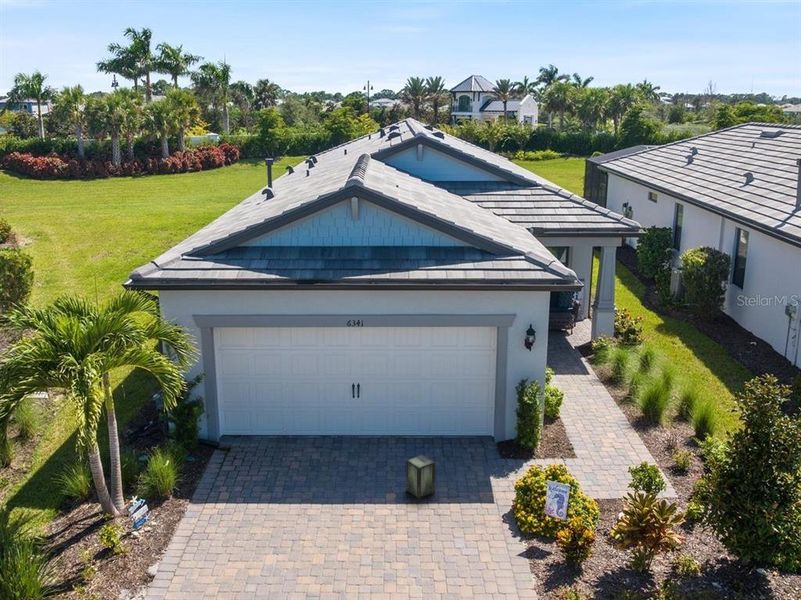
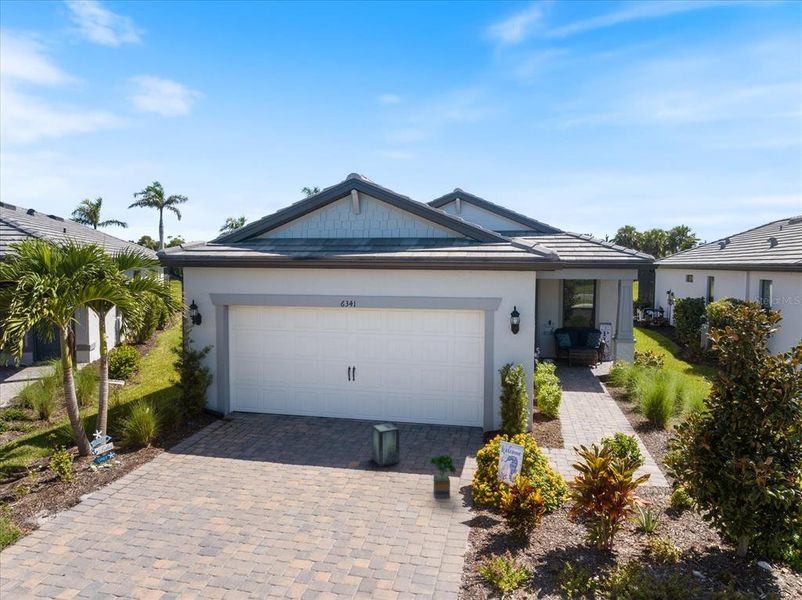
potted tree: none [479,492,506,532] -> present [430,455,456,498]

